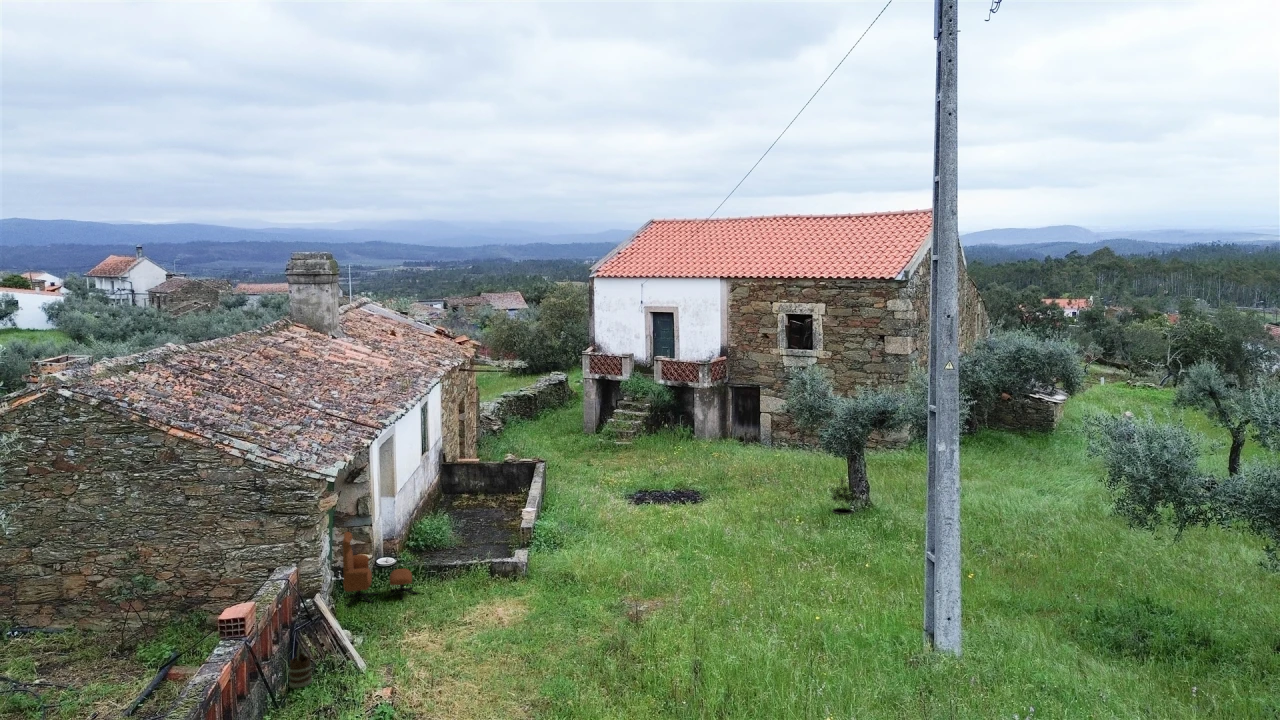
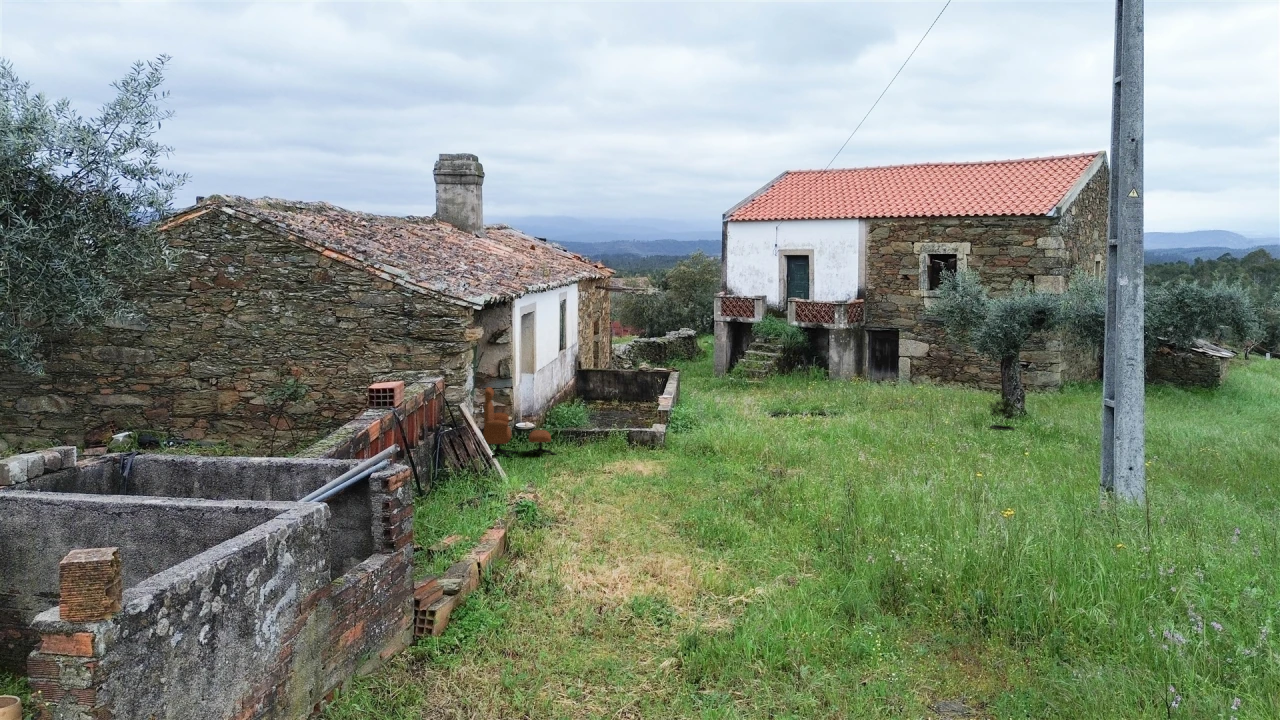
wooden bucket: present [289,645,312,688] -> none [426,461,449,504]

